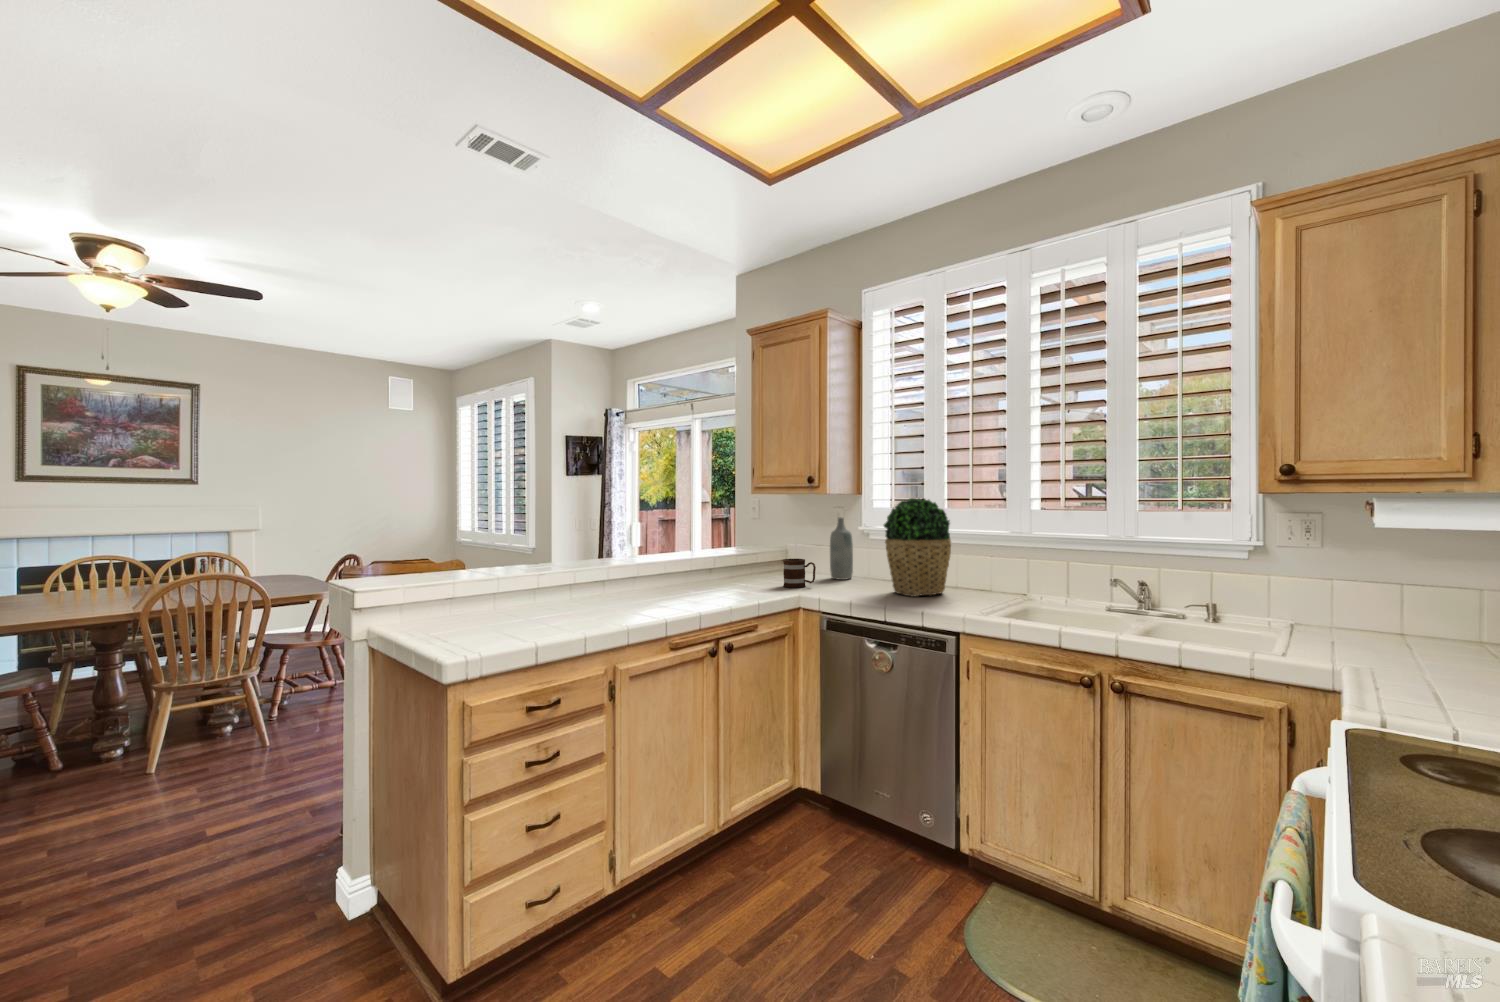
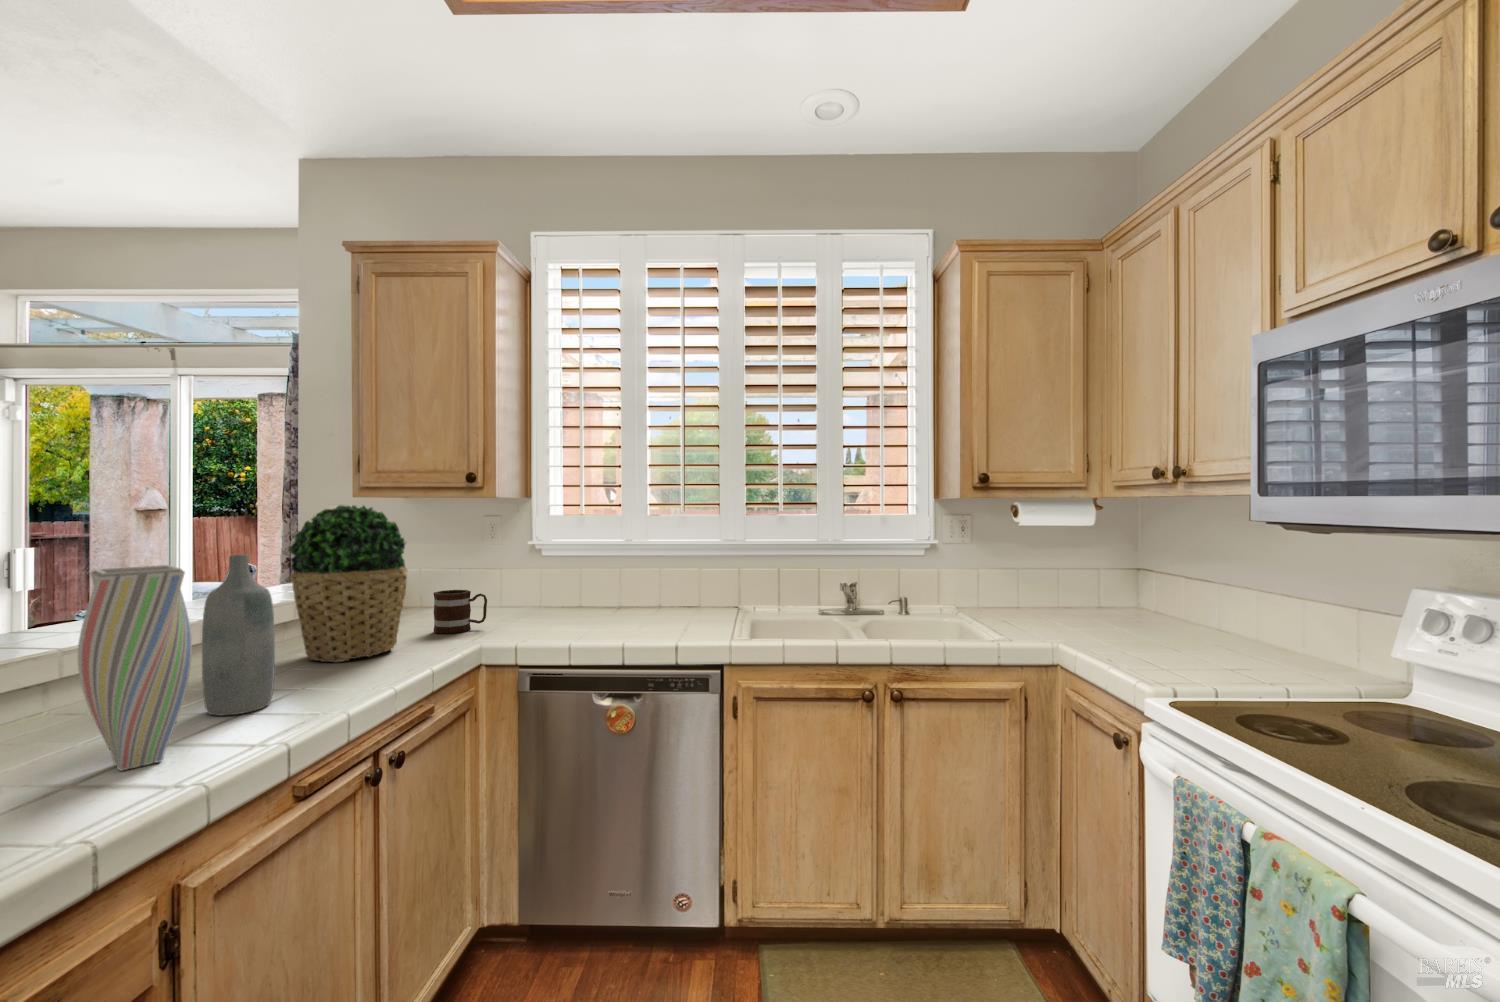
potted plant: present [884,498,951,596] -> present [289,505,407,662]
bottle: present [830,517,853,580] -> present [202,554,275,716]
vase: none [573,533,616,627] -> present [78,565,192,771]

